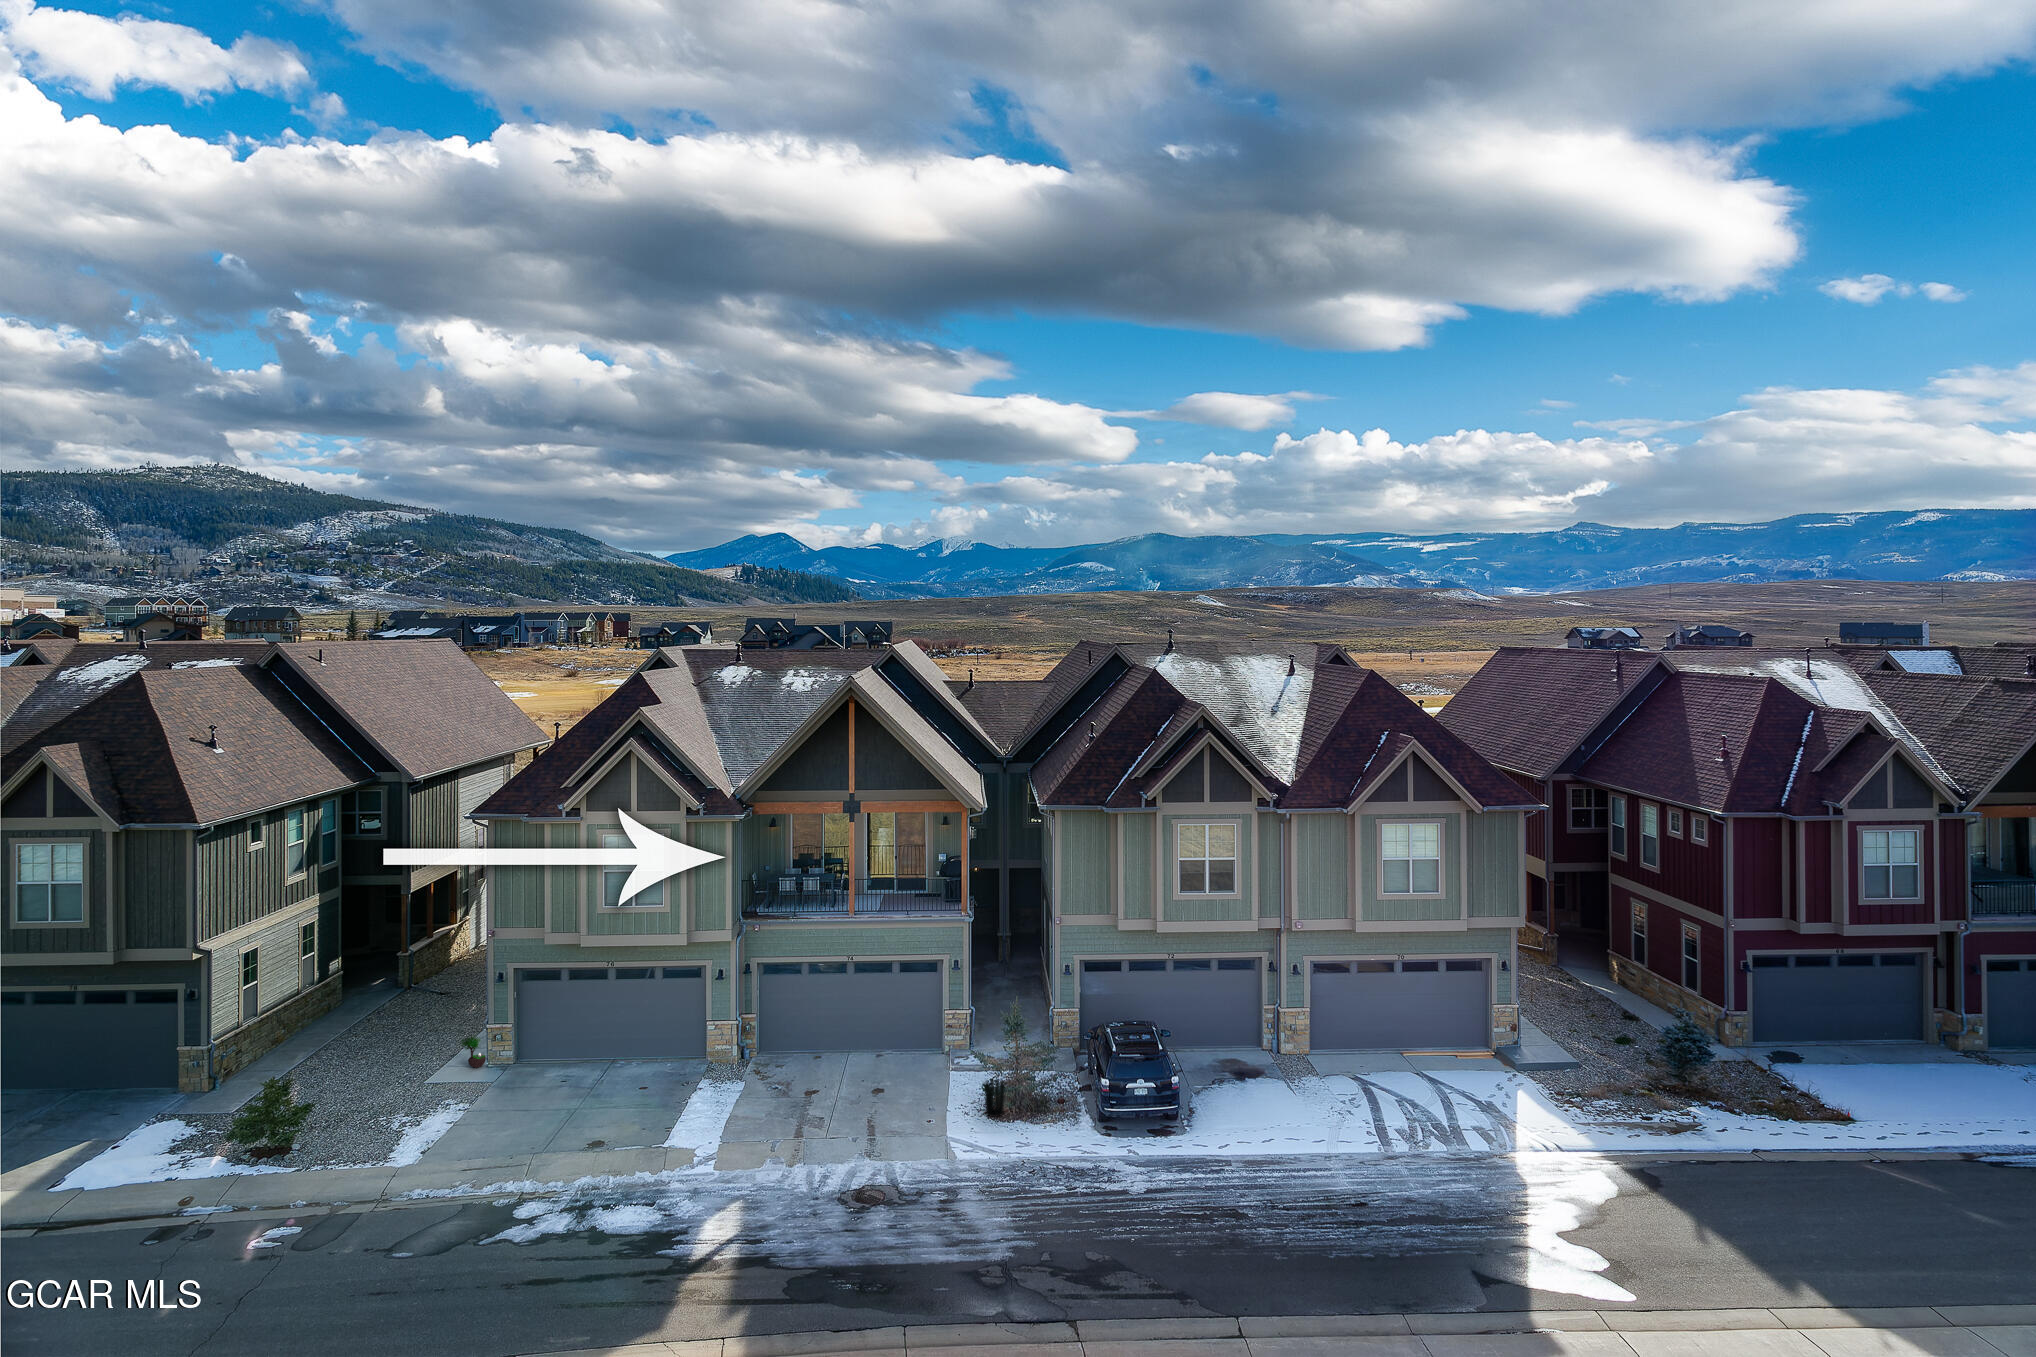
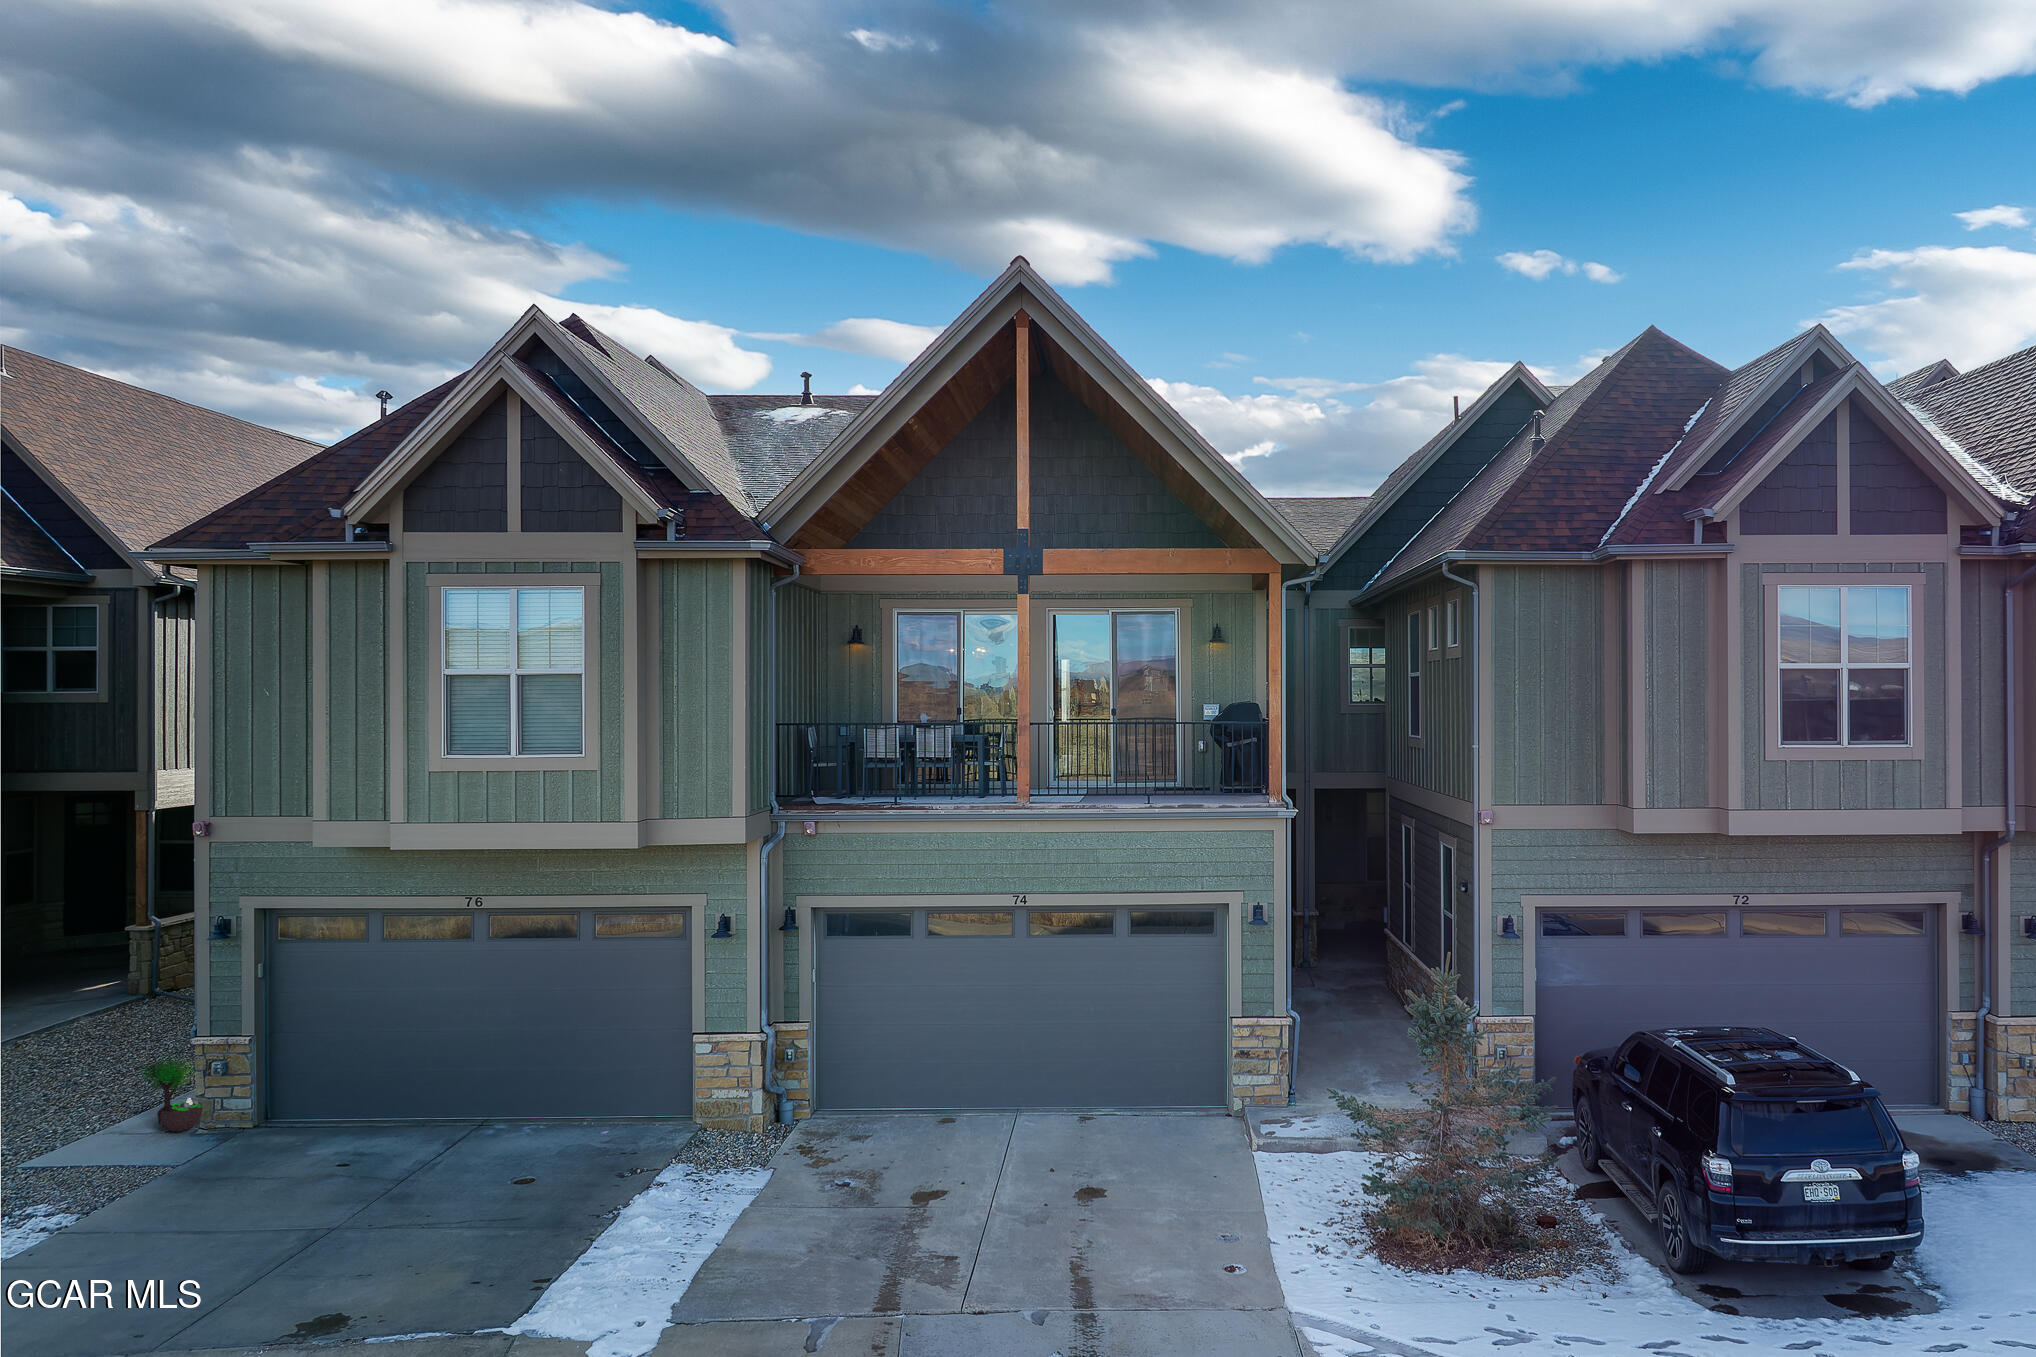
waste bin: present [983,1079,1006,1117] -> none [1425,1174,1495,1283]

